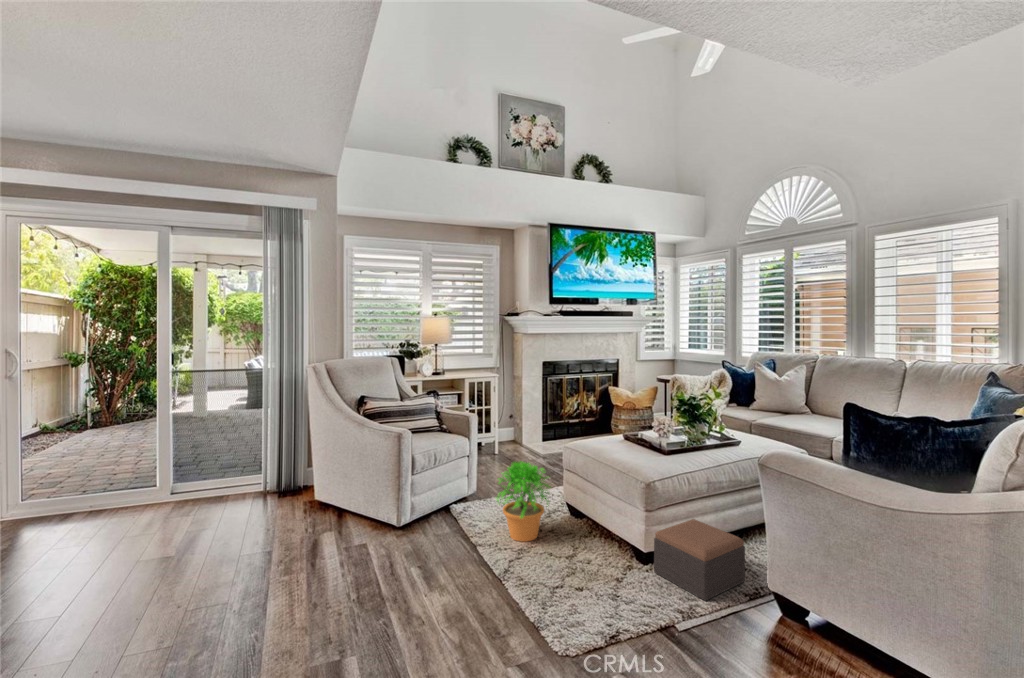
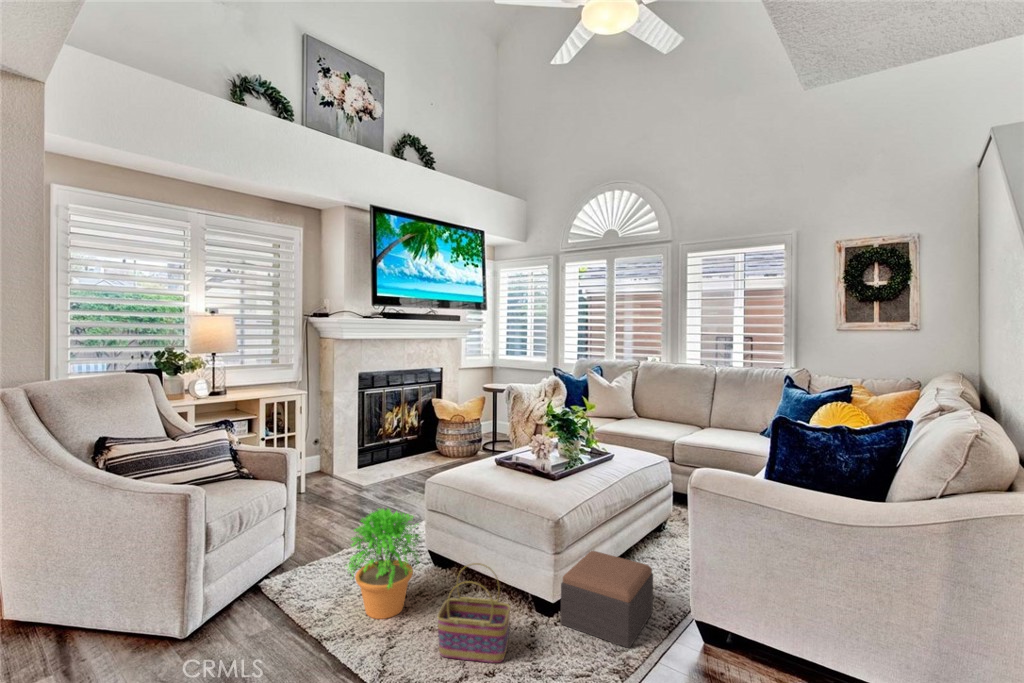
basket: none [548,508,606,585] -> present [437,563,510,663]

